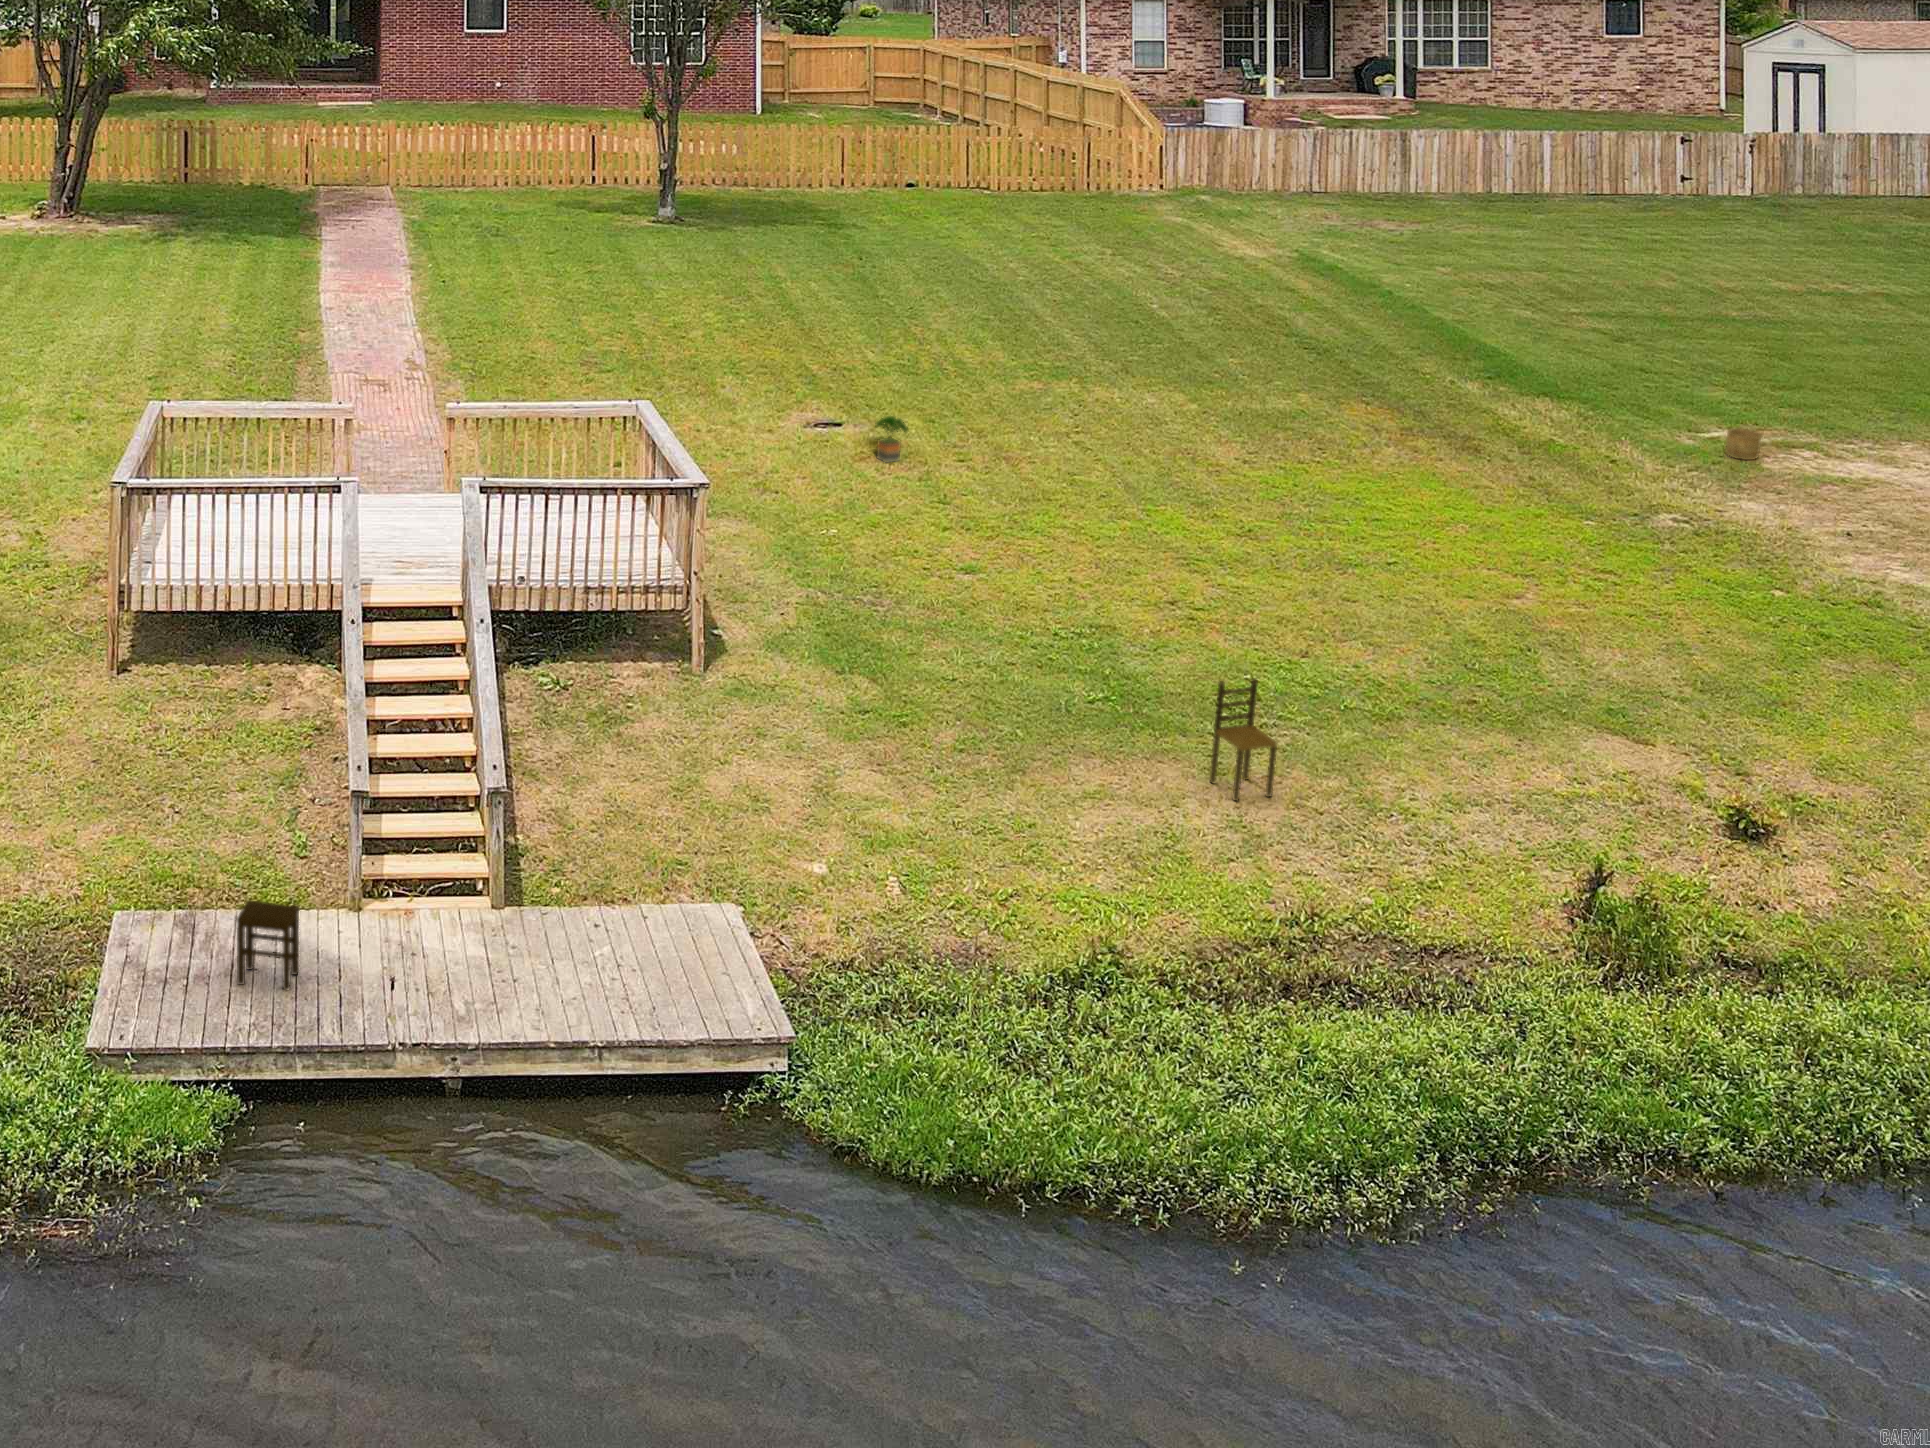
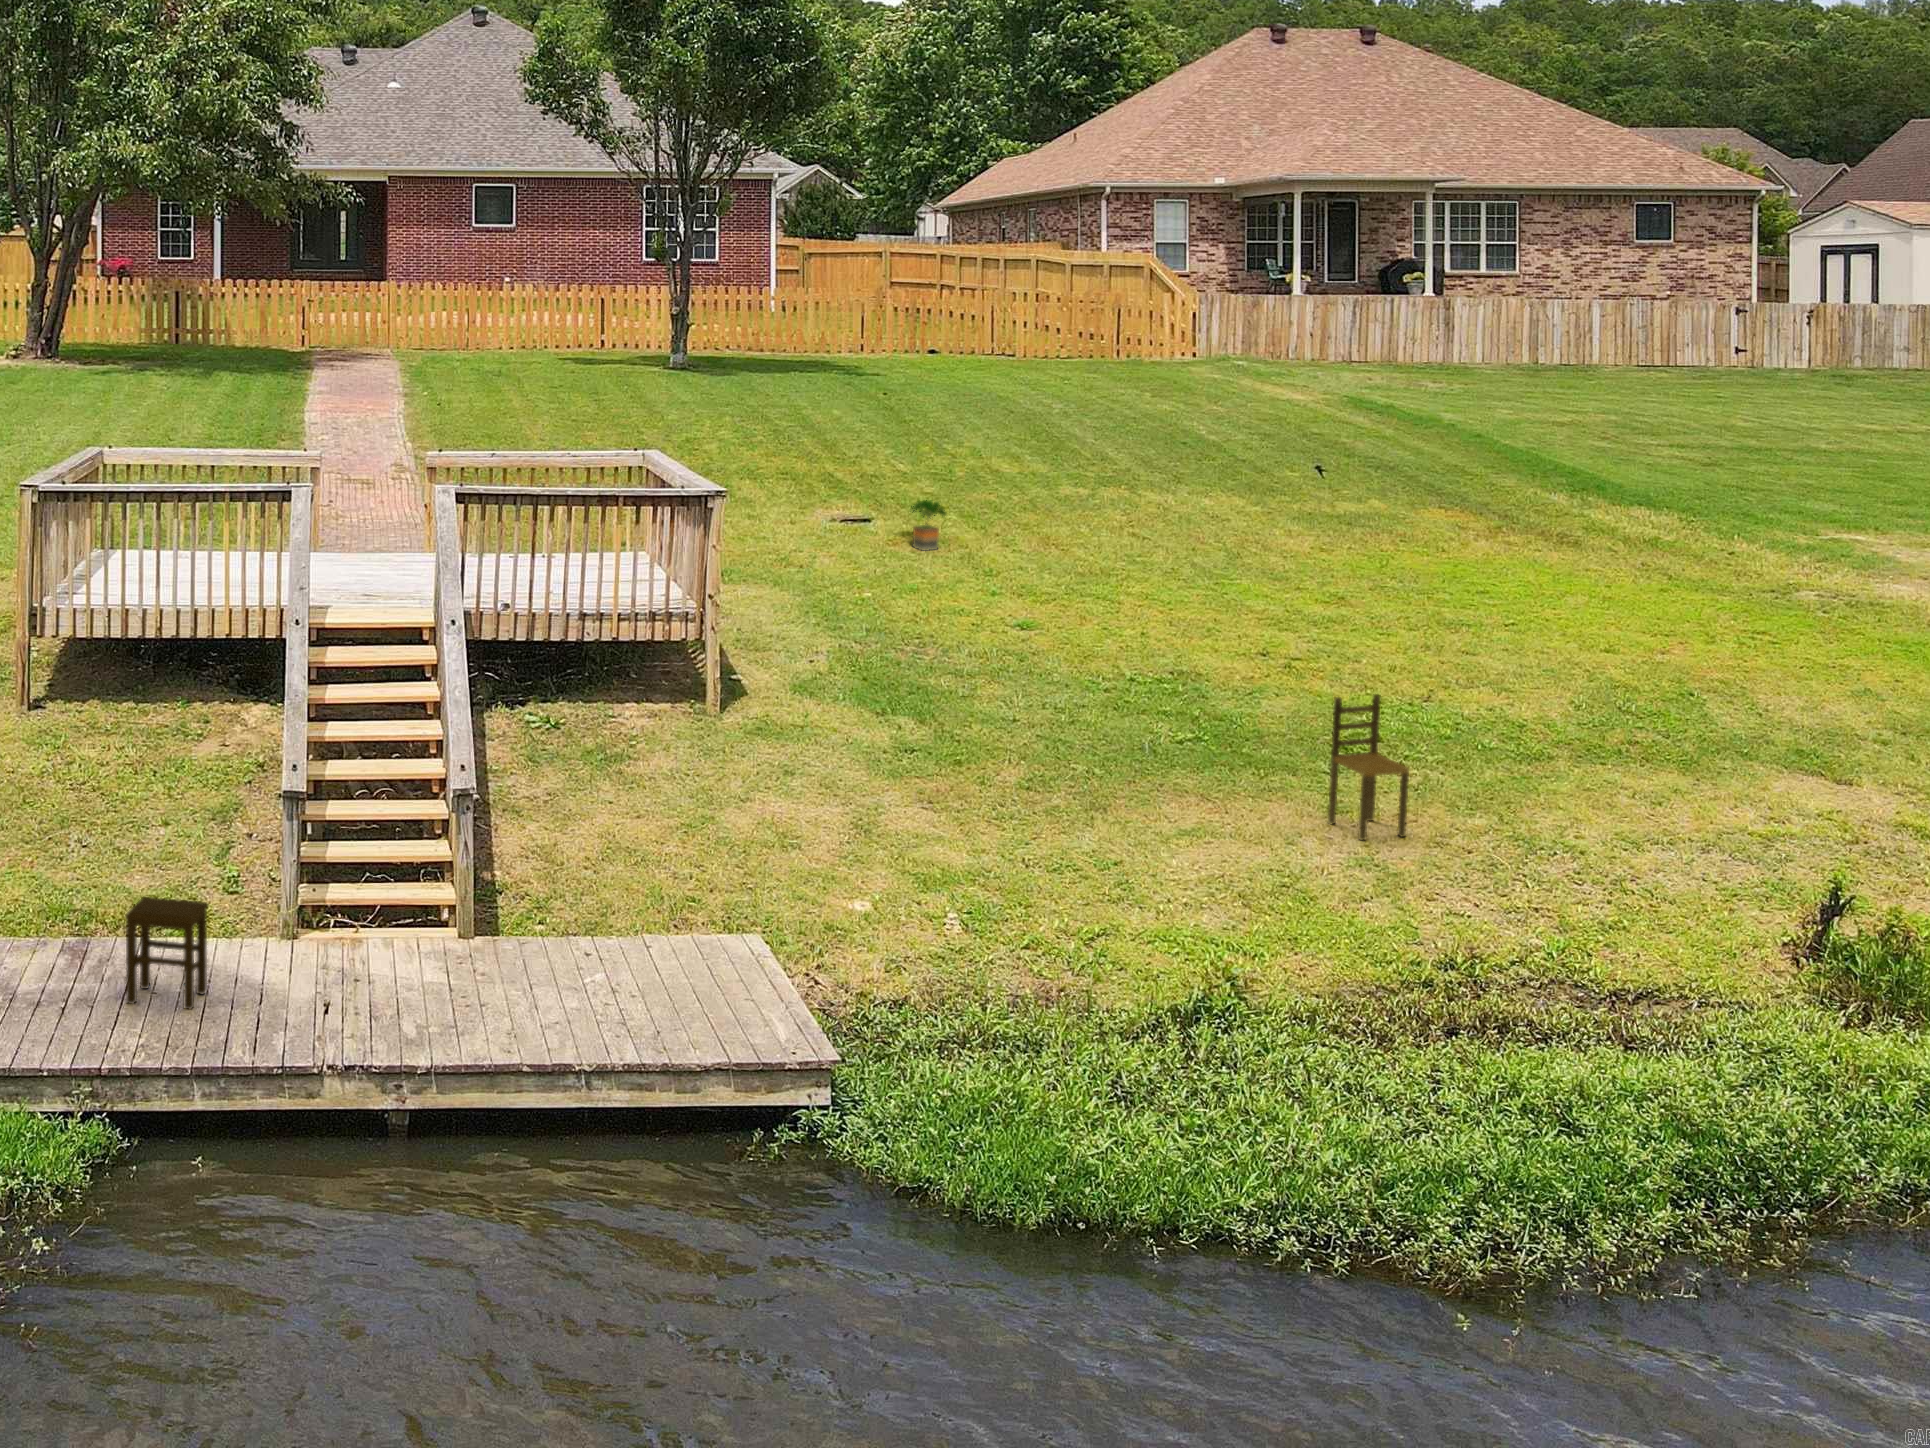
wooden bucket: present [1725,429,1762,460] -> none [1854,513,1895,546]

